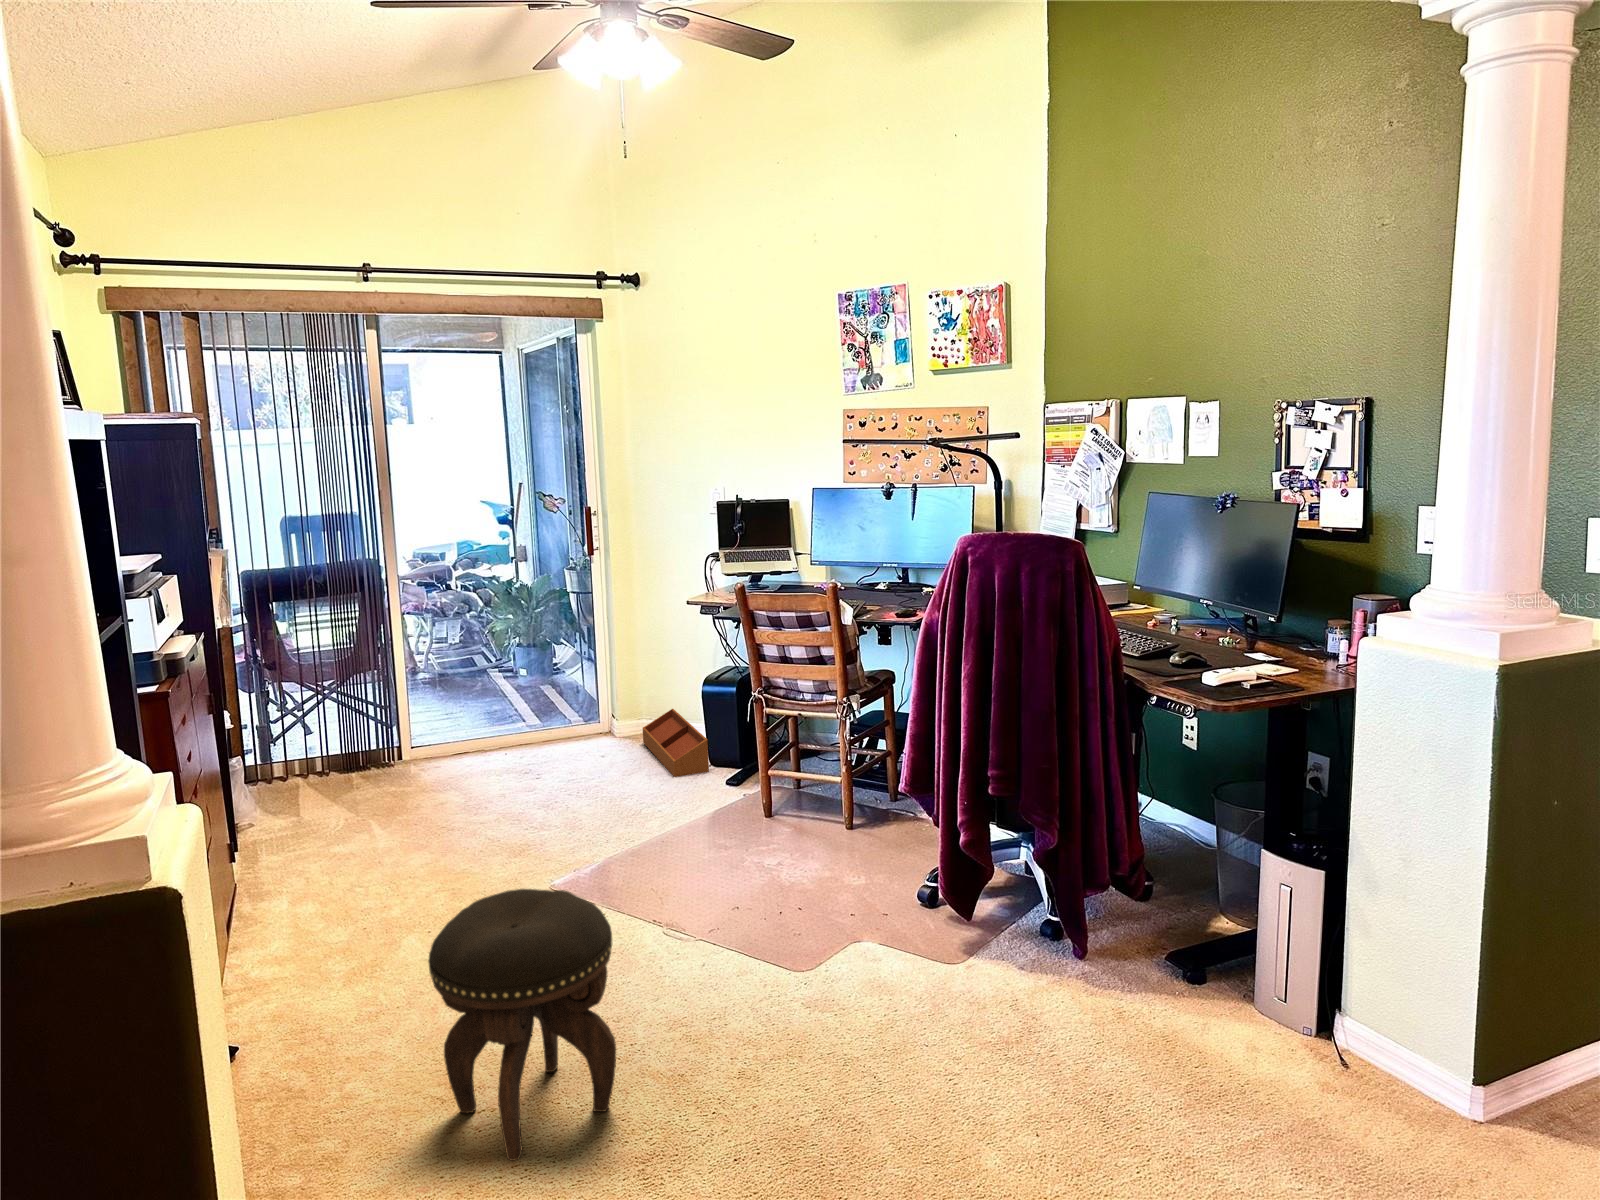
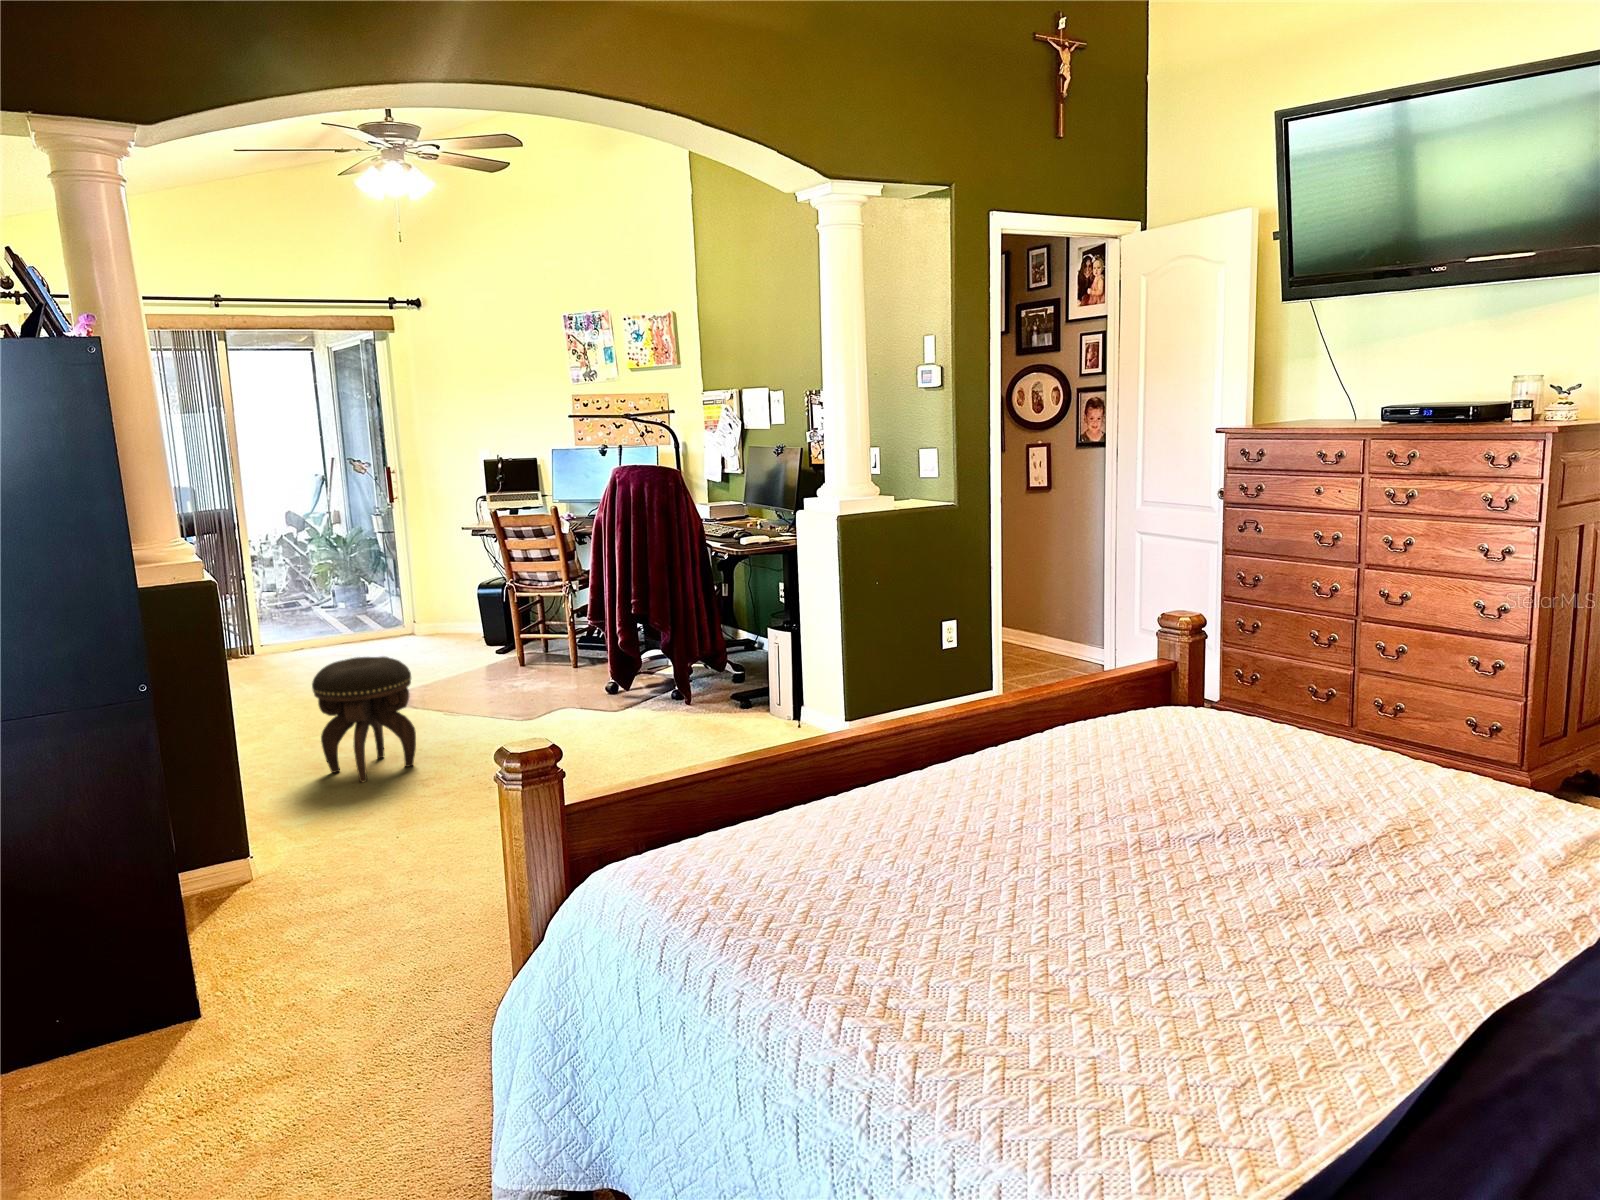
storage bin: present [643,709,709,777] -> none [438,611,486,652]

